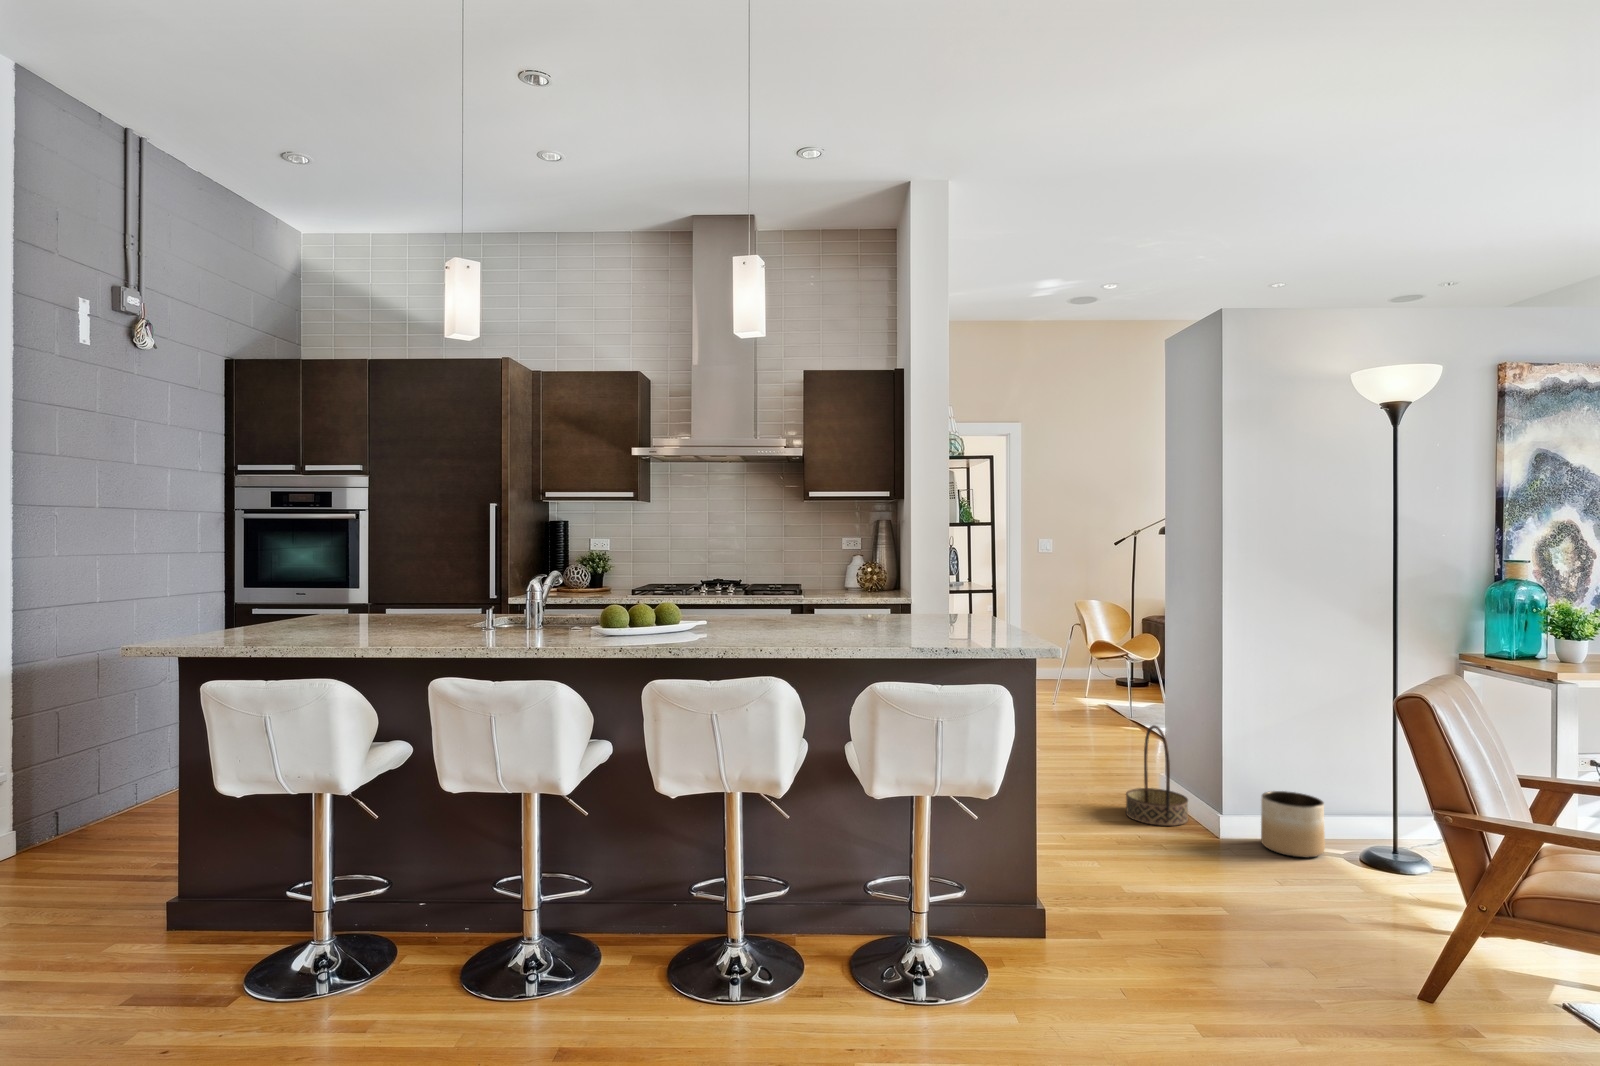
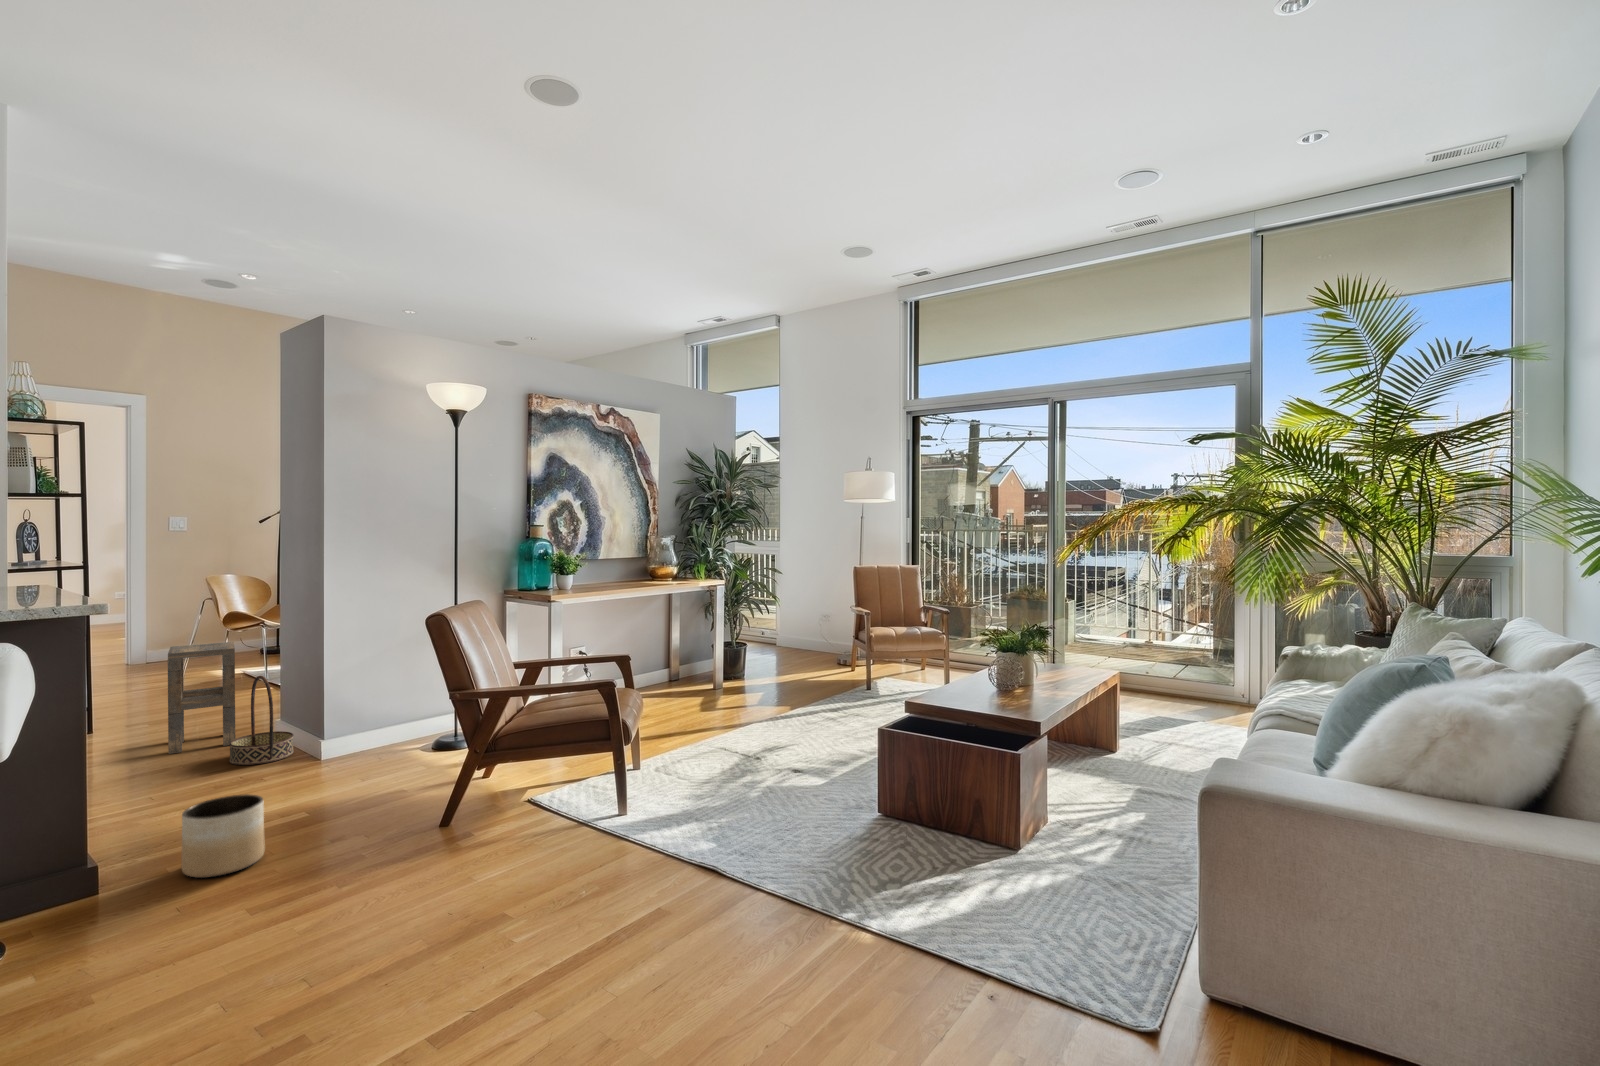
side table: none [1068,678,1126,793] -> present [168,642,235,754]
planter: present [1261,791,1325,858] -> present [182,794,265,878]

